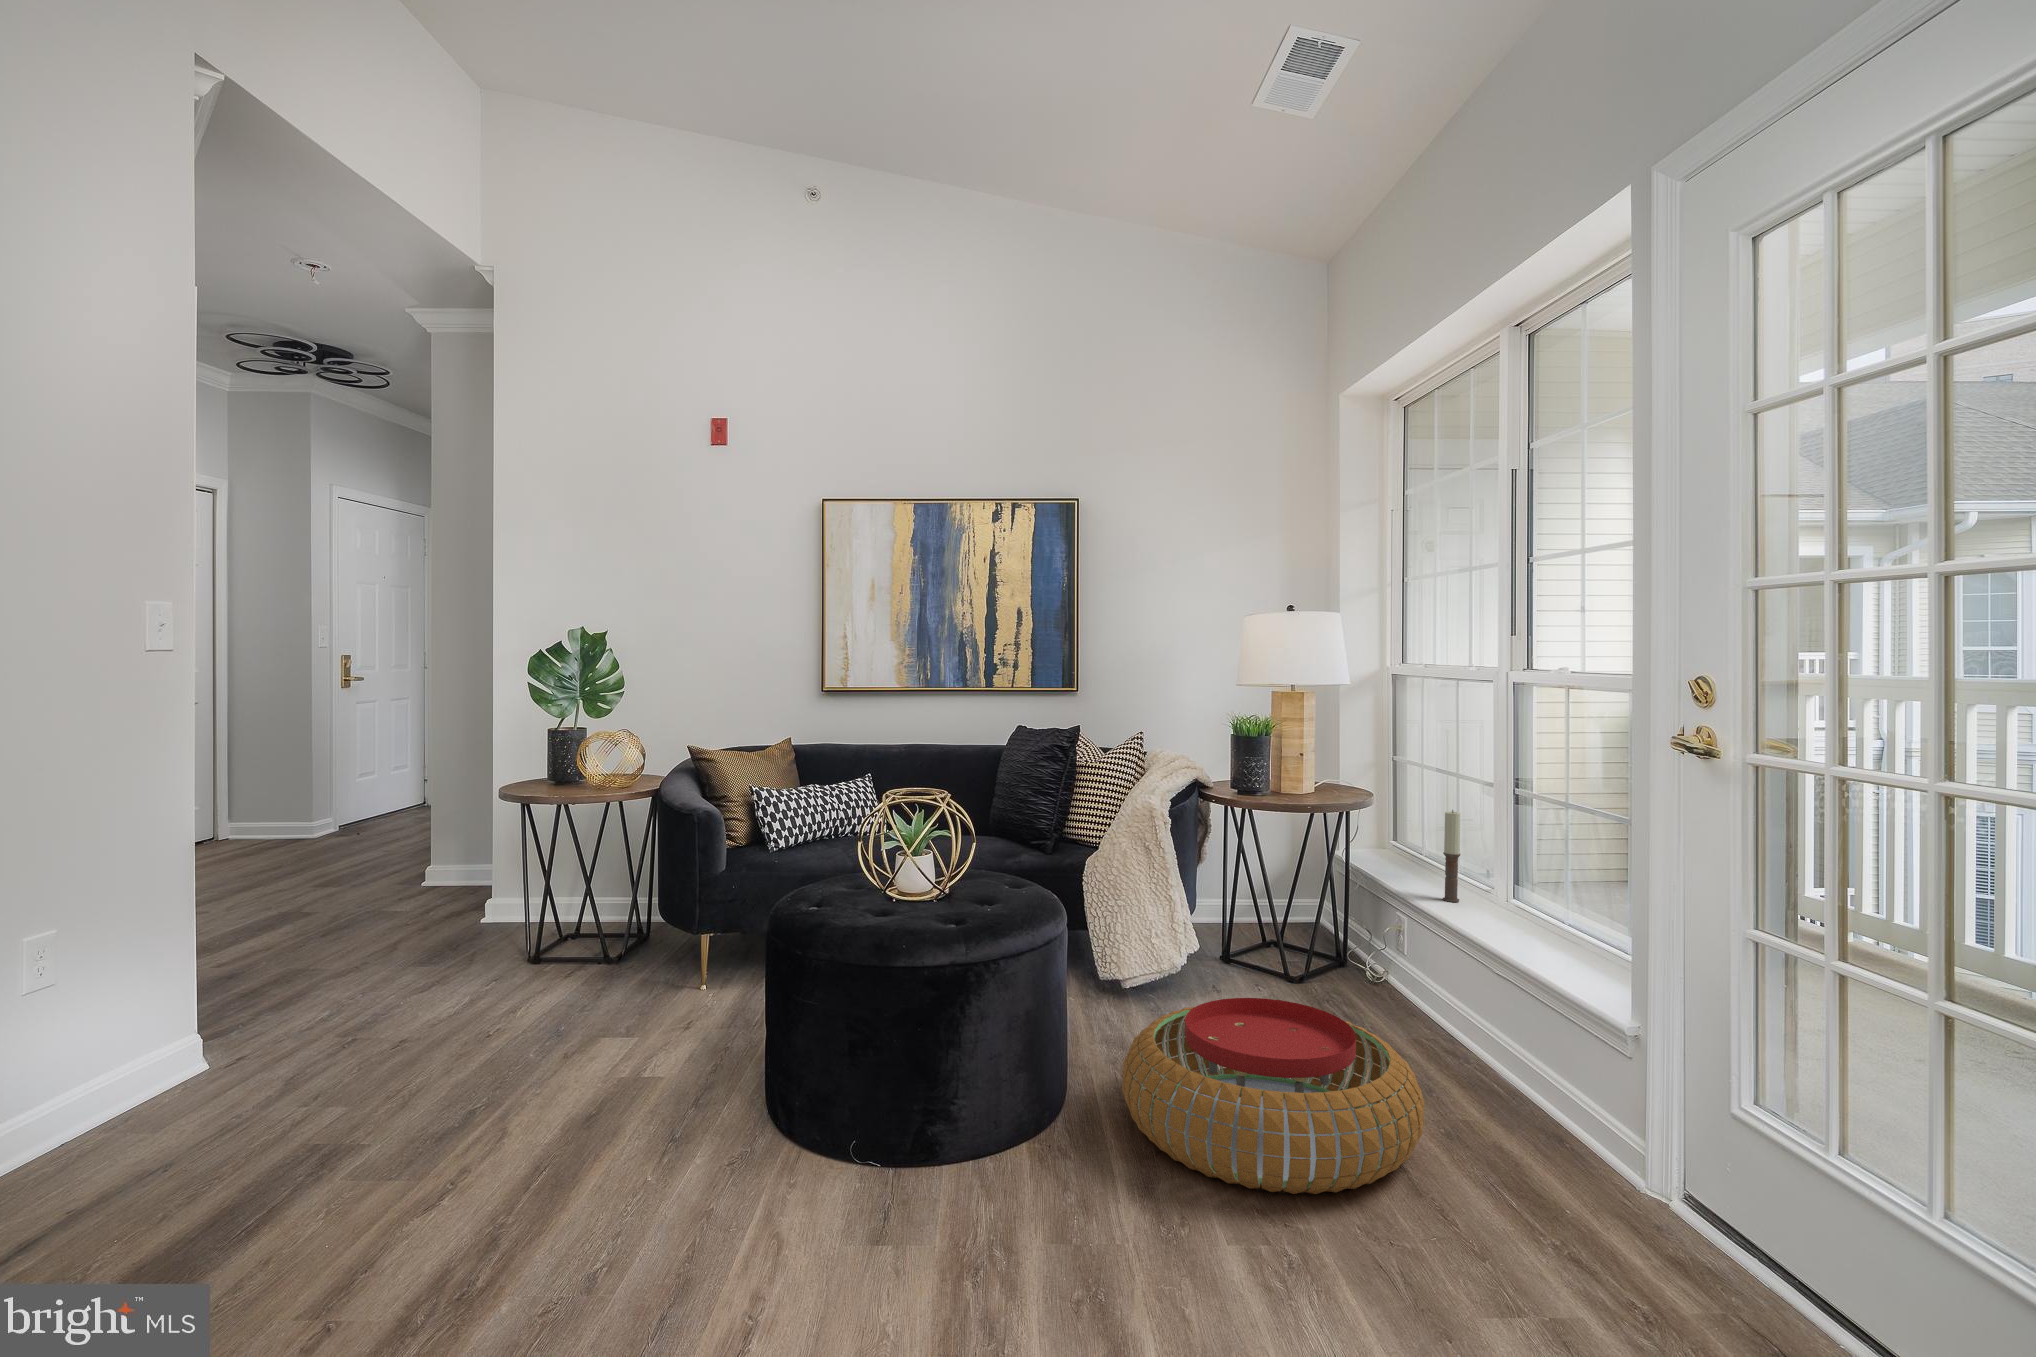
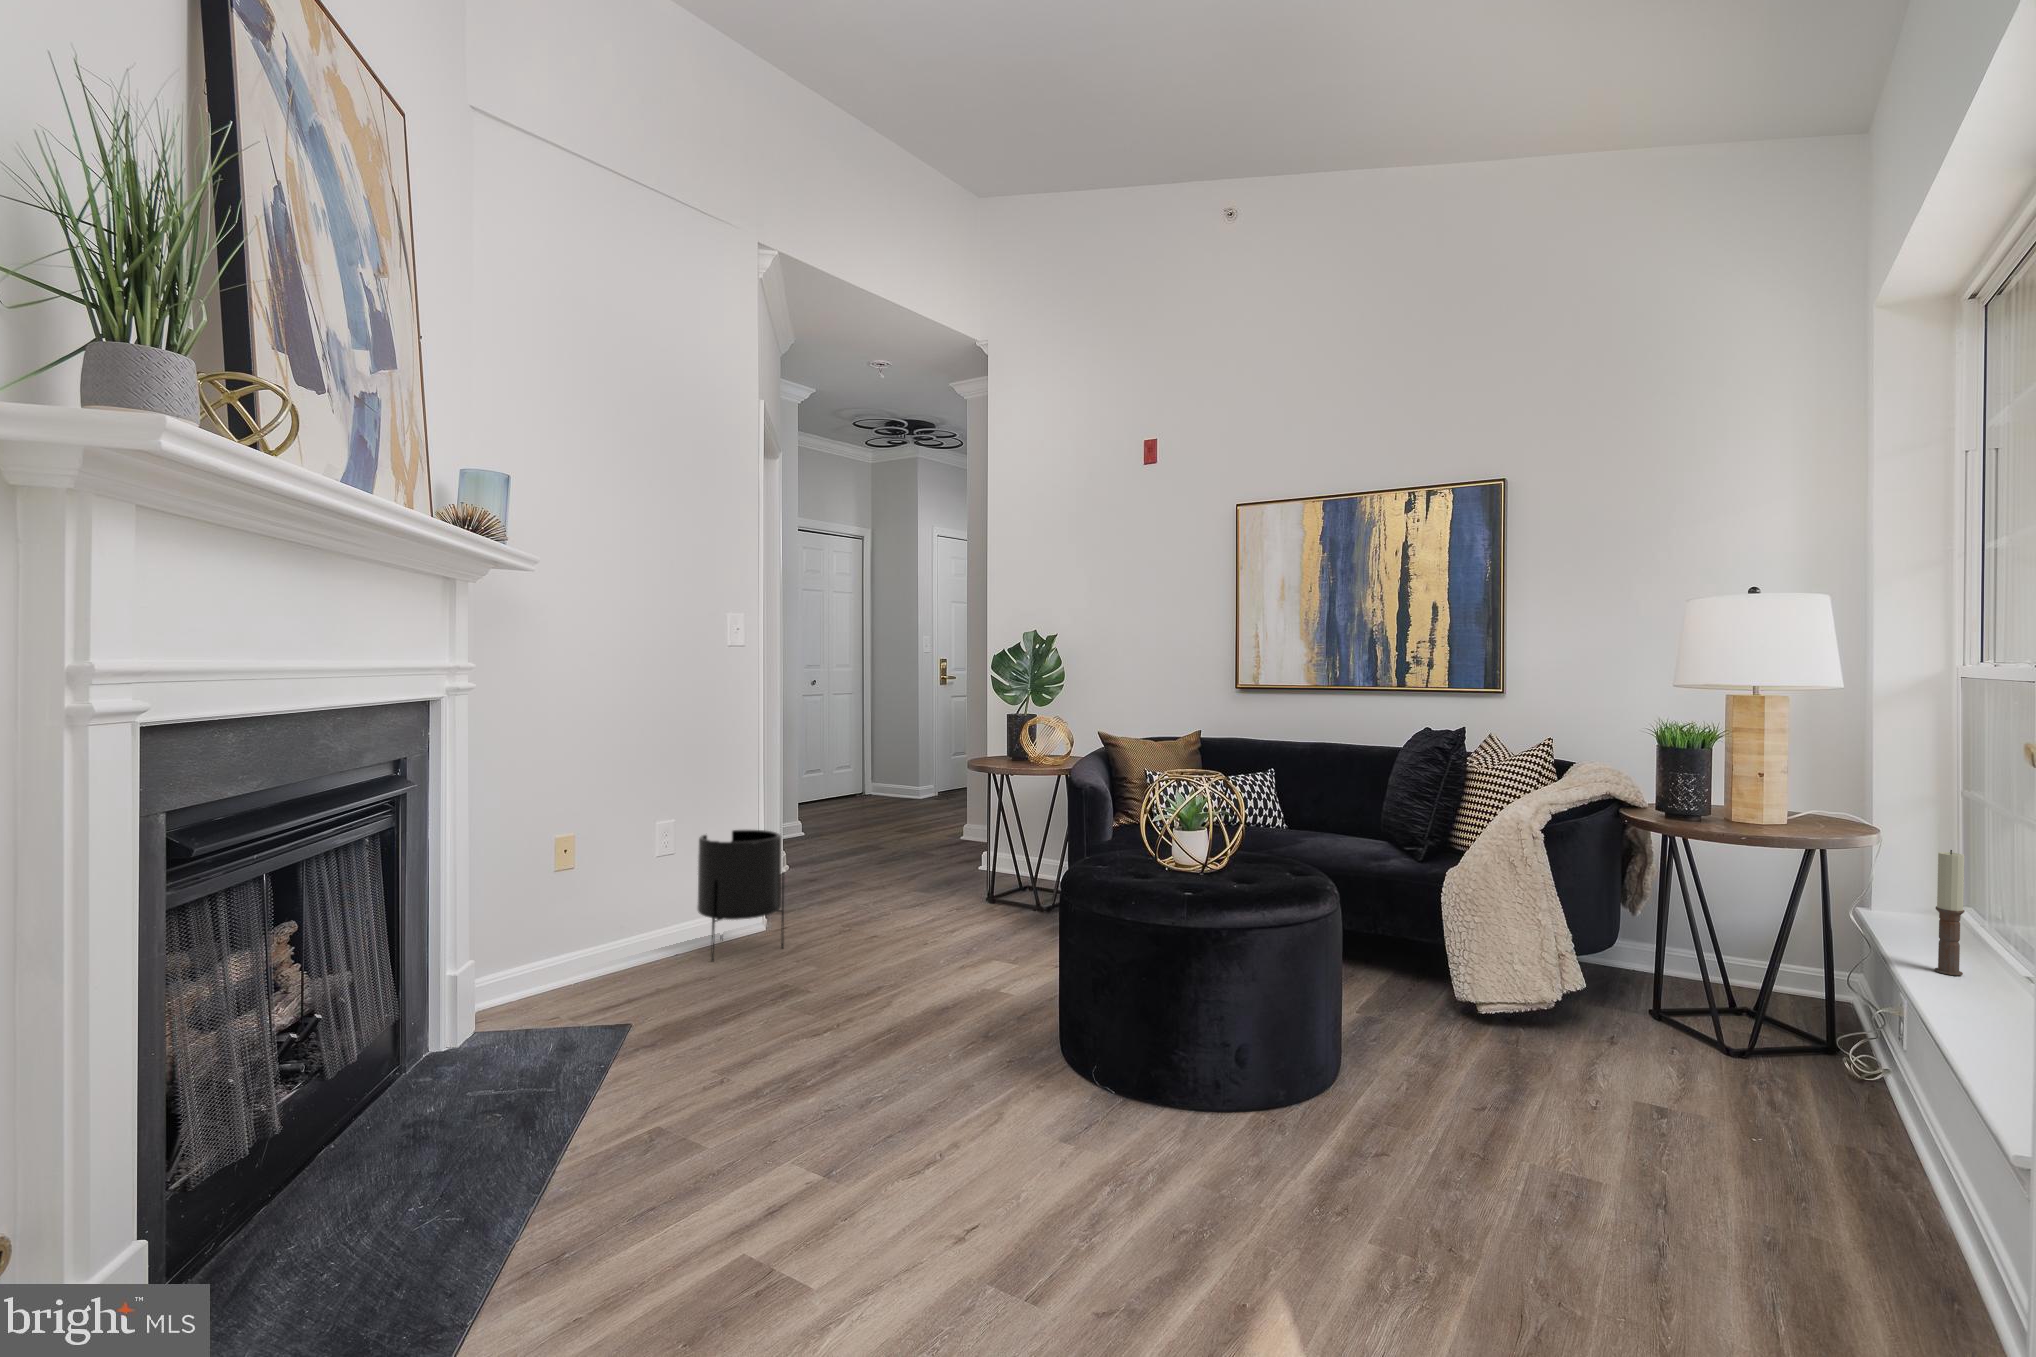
planter: none [106,925,272,1147] -> present [697,830,784,961]
pouf: present [1122,998,1425,1194] -> none [1337,1010,1692,1224]

